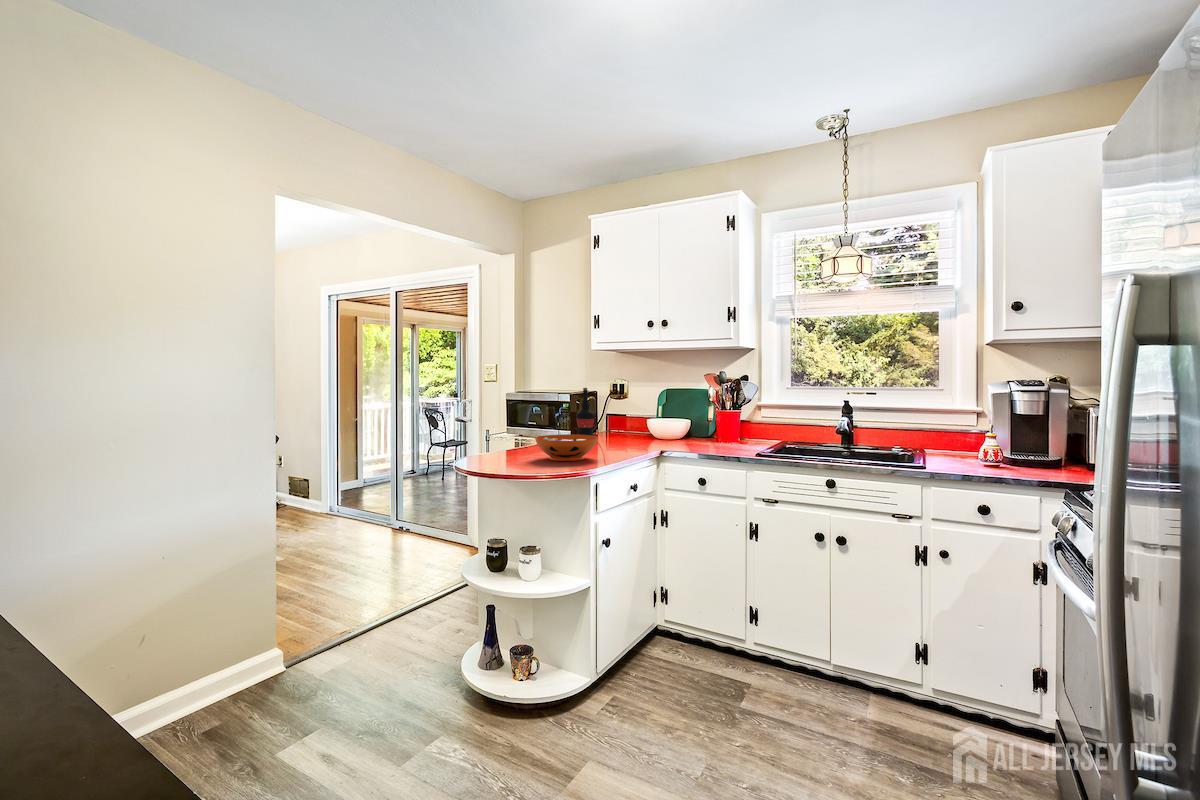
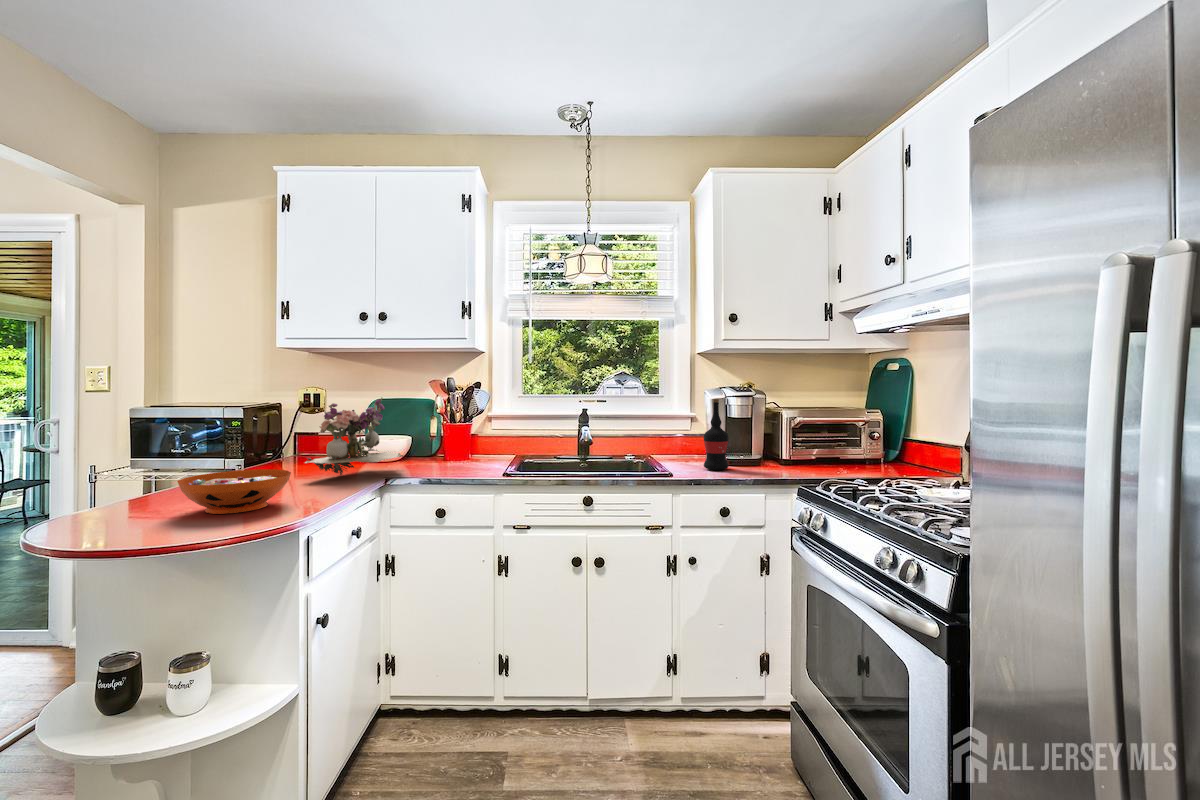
flower arrangement: none [608,386,679,446] -> present [305,398,404,475]
wine bottle: present [576,388,595,436] -> present [704,399,729,470]

